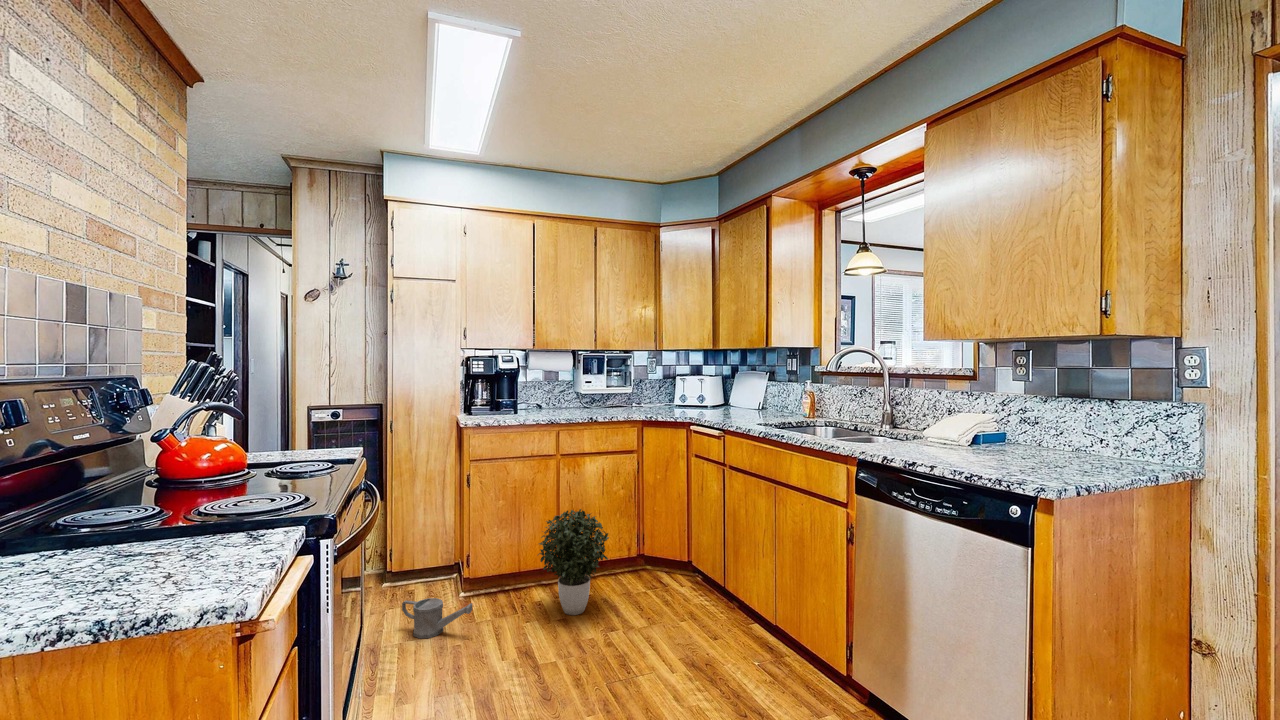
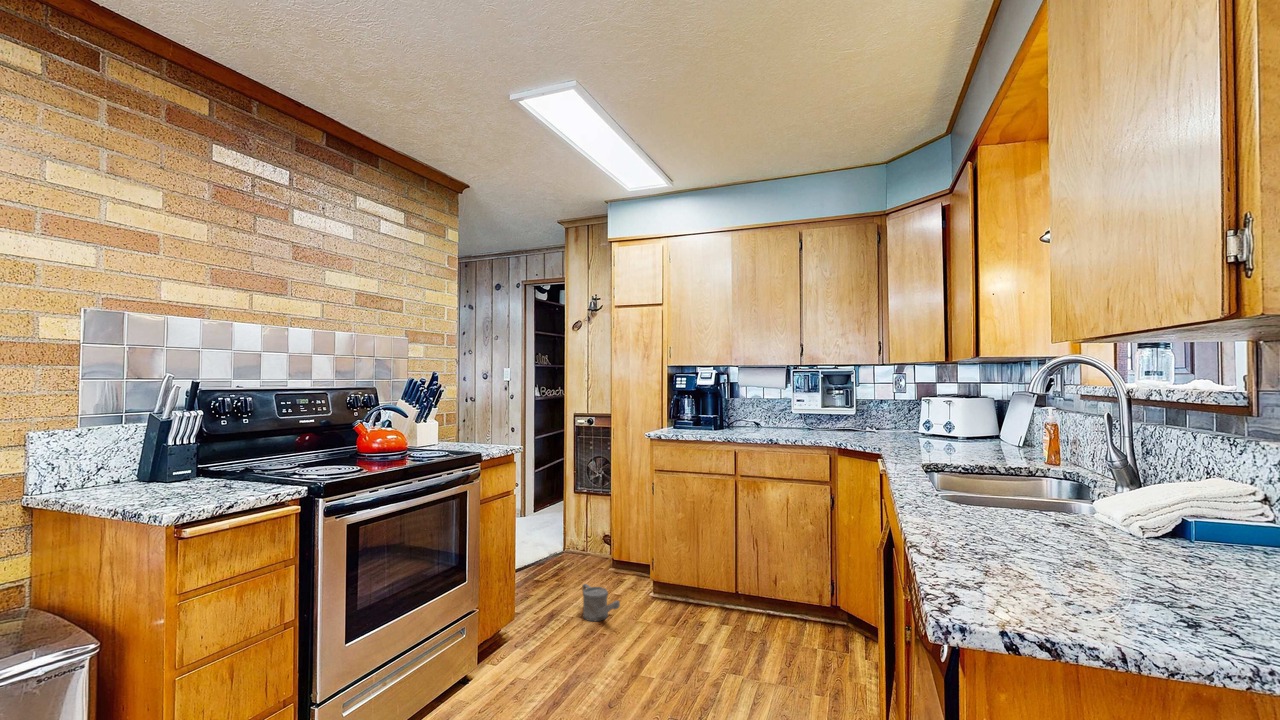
potted plant: present [538,509,609,615] -> none [684,534,760,647]

